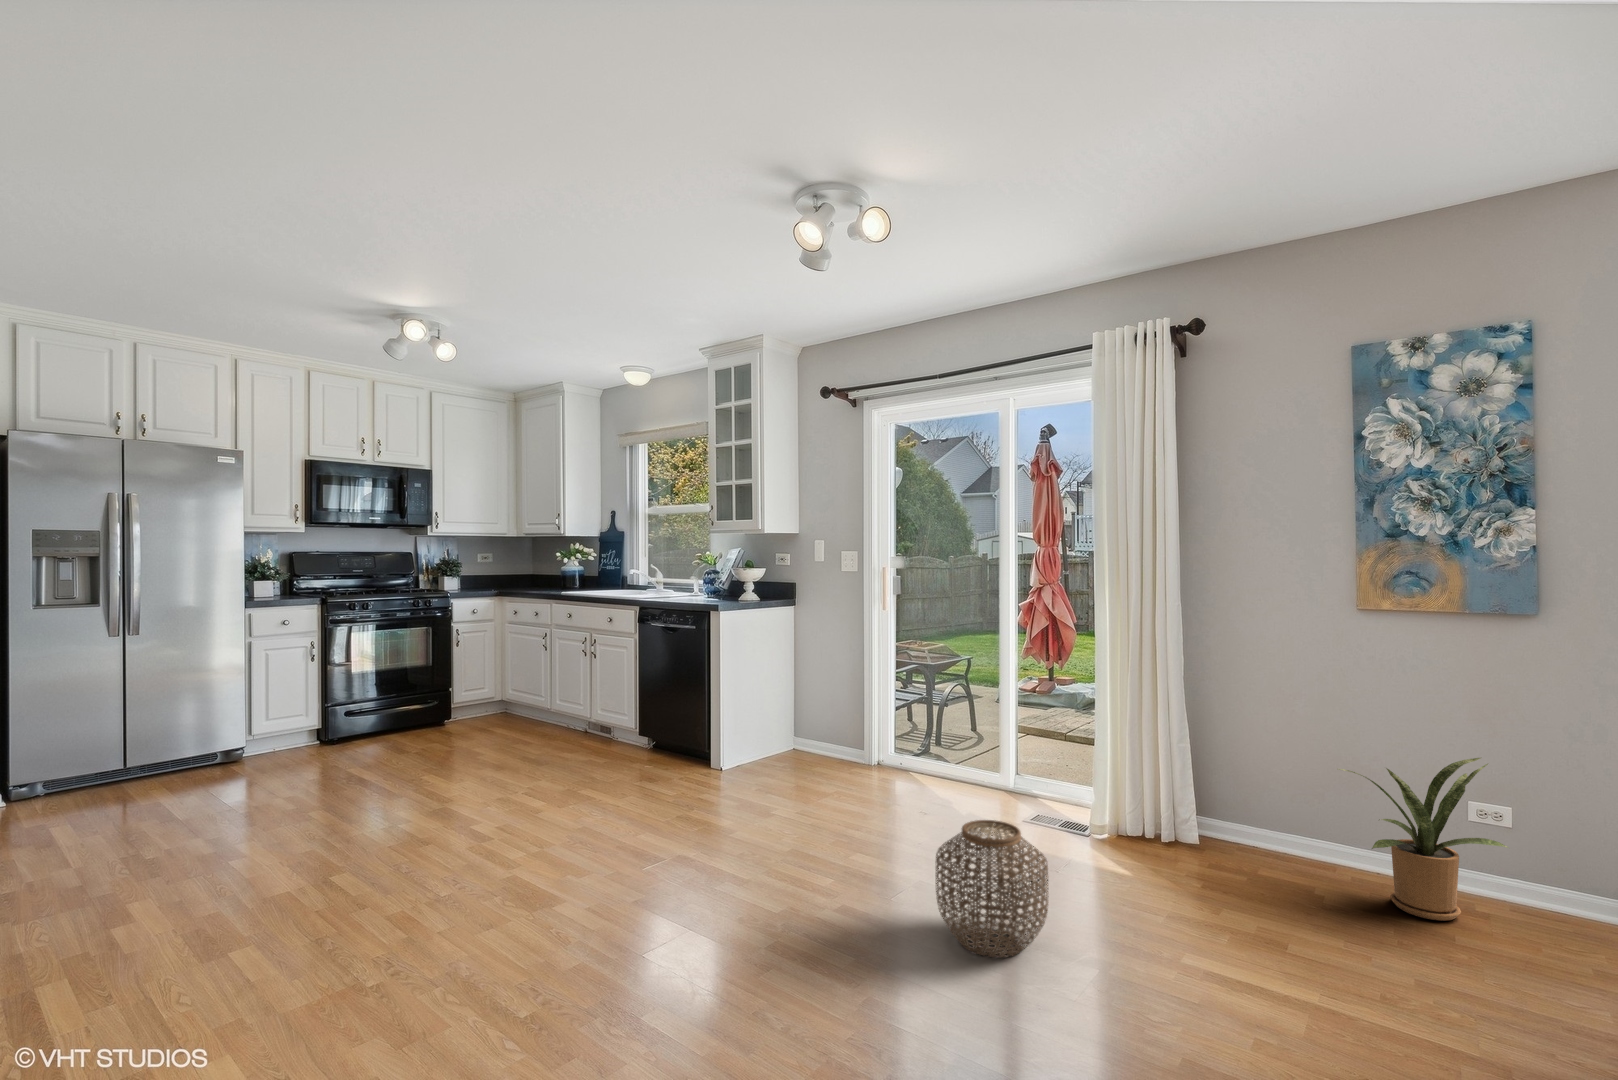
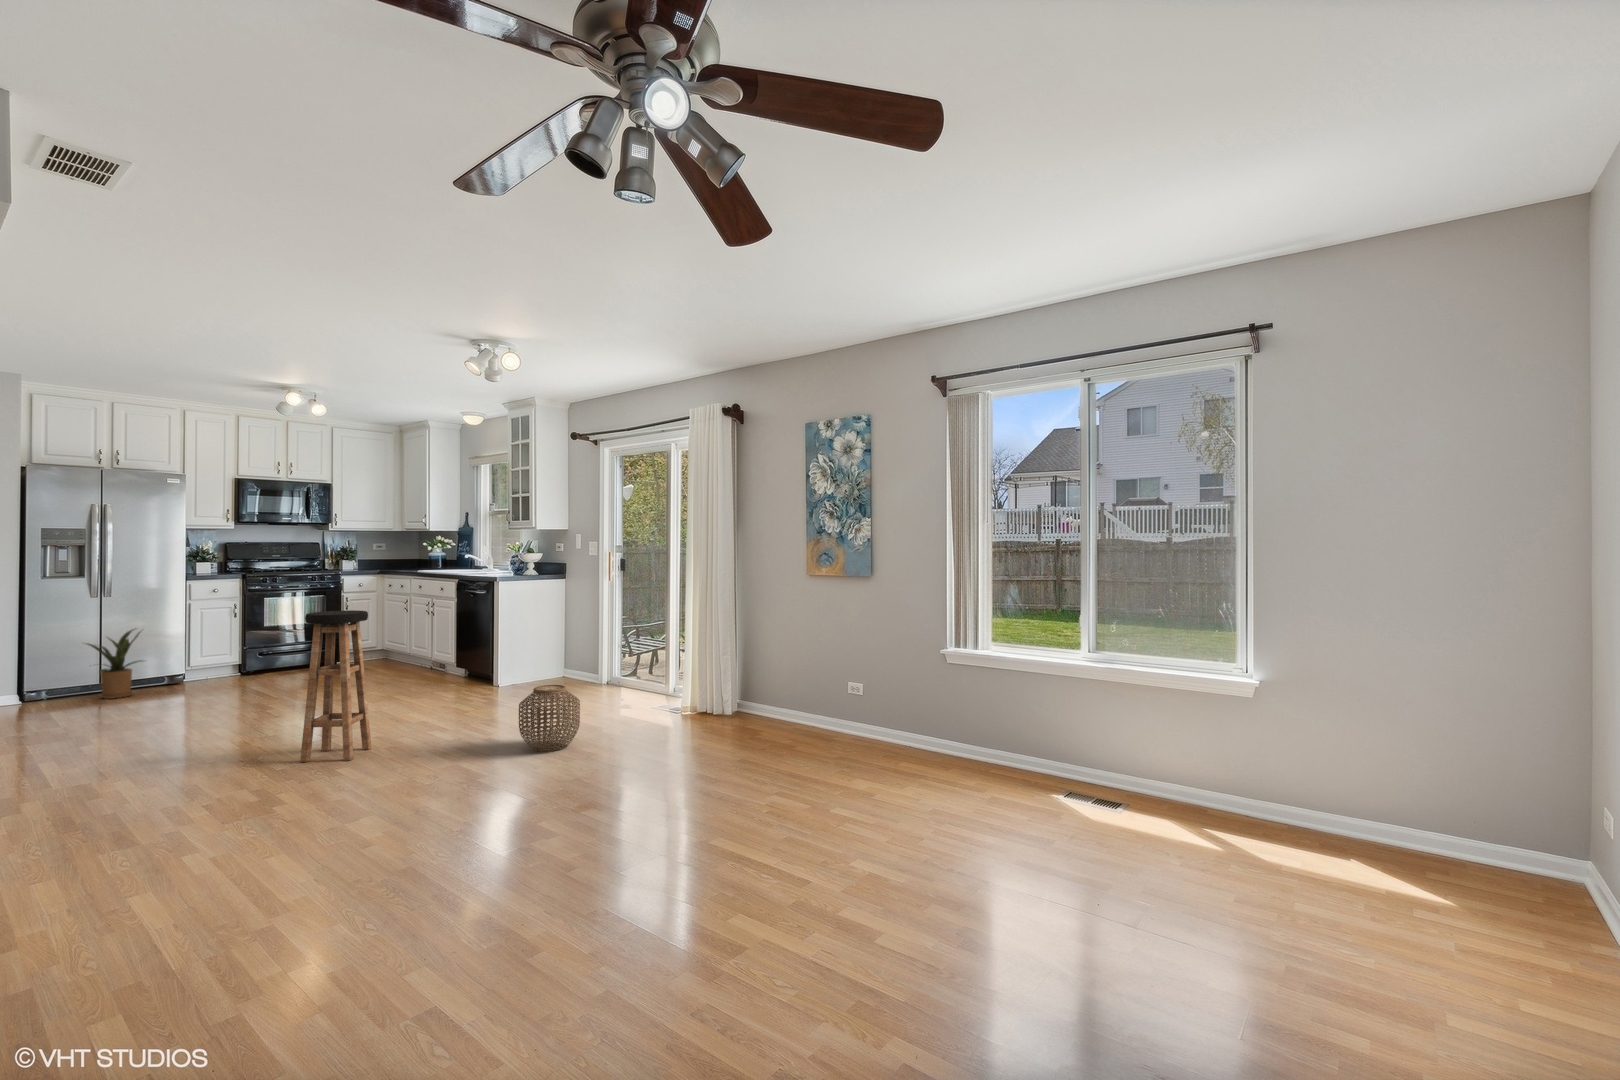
bar stool: none [553,682,660,993] -> present [300,610,372,762]
house plant: present [1339,758,1508,921] -> present [88,628,141,699]

